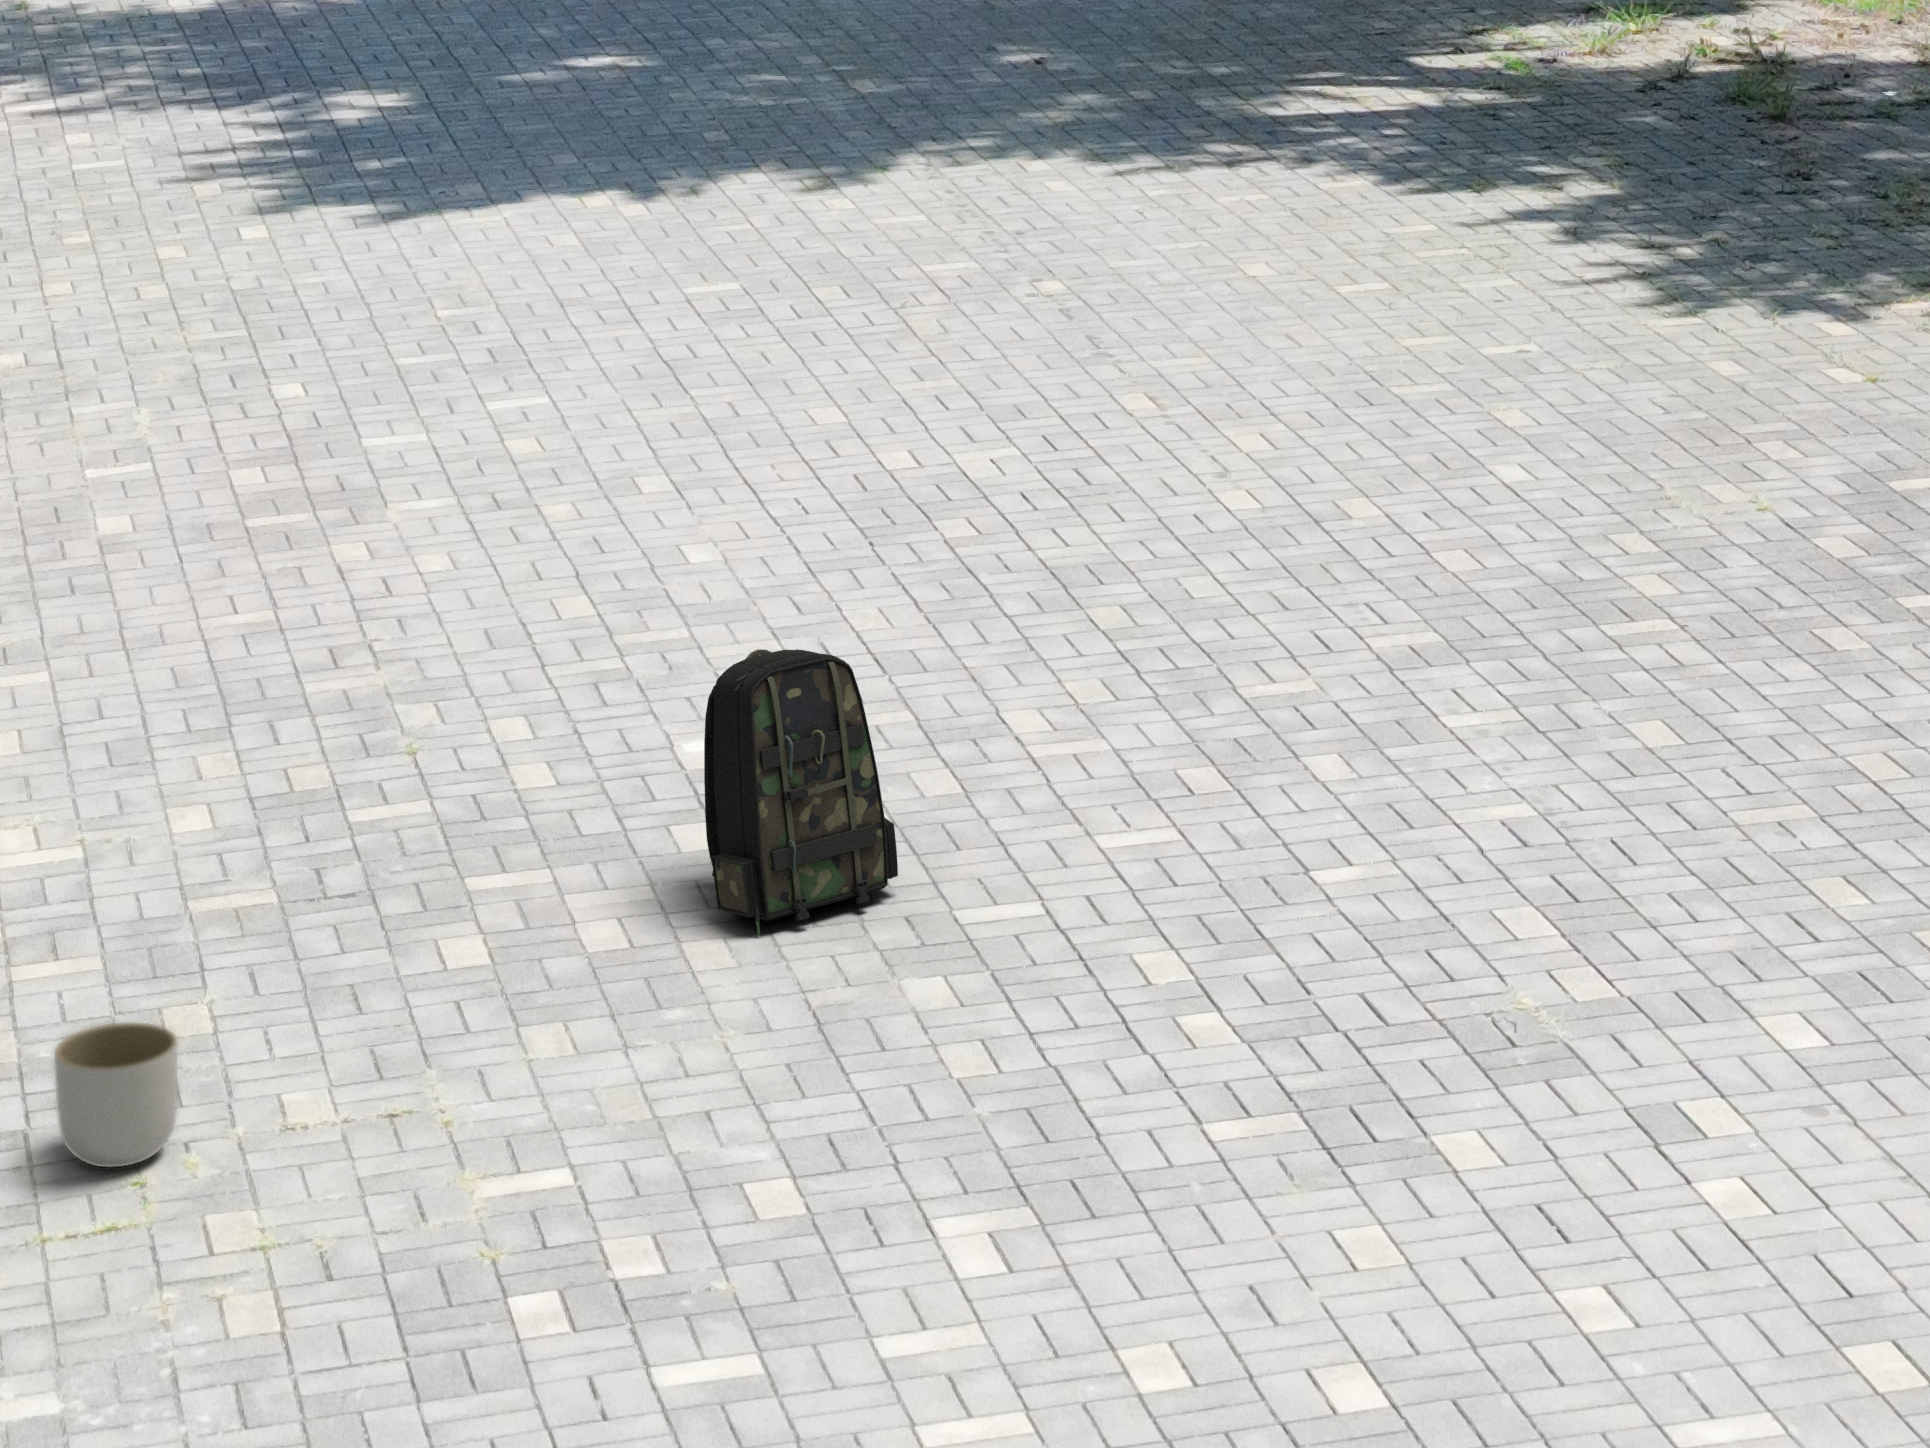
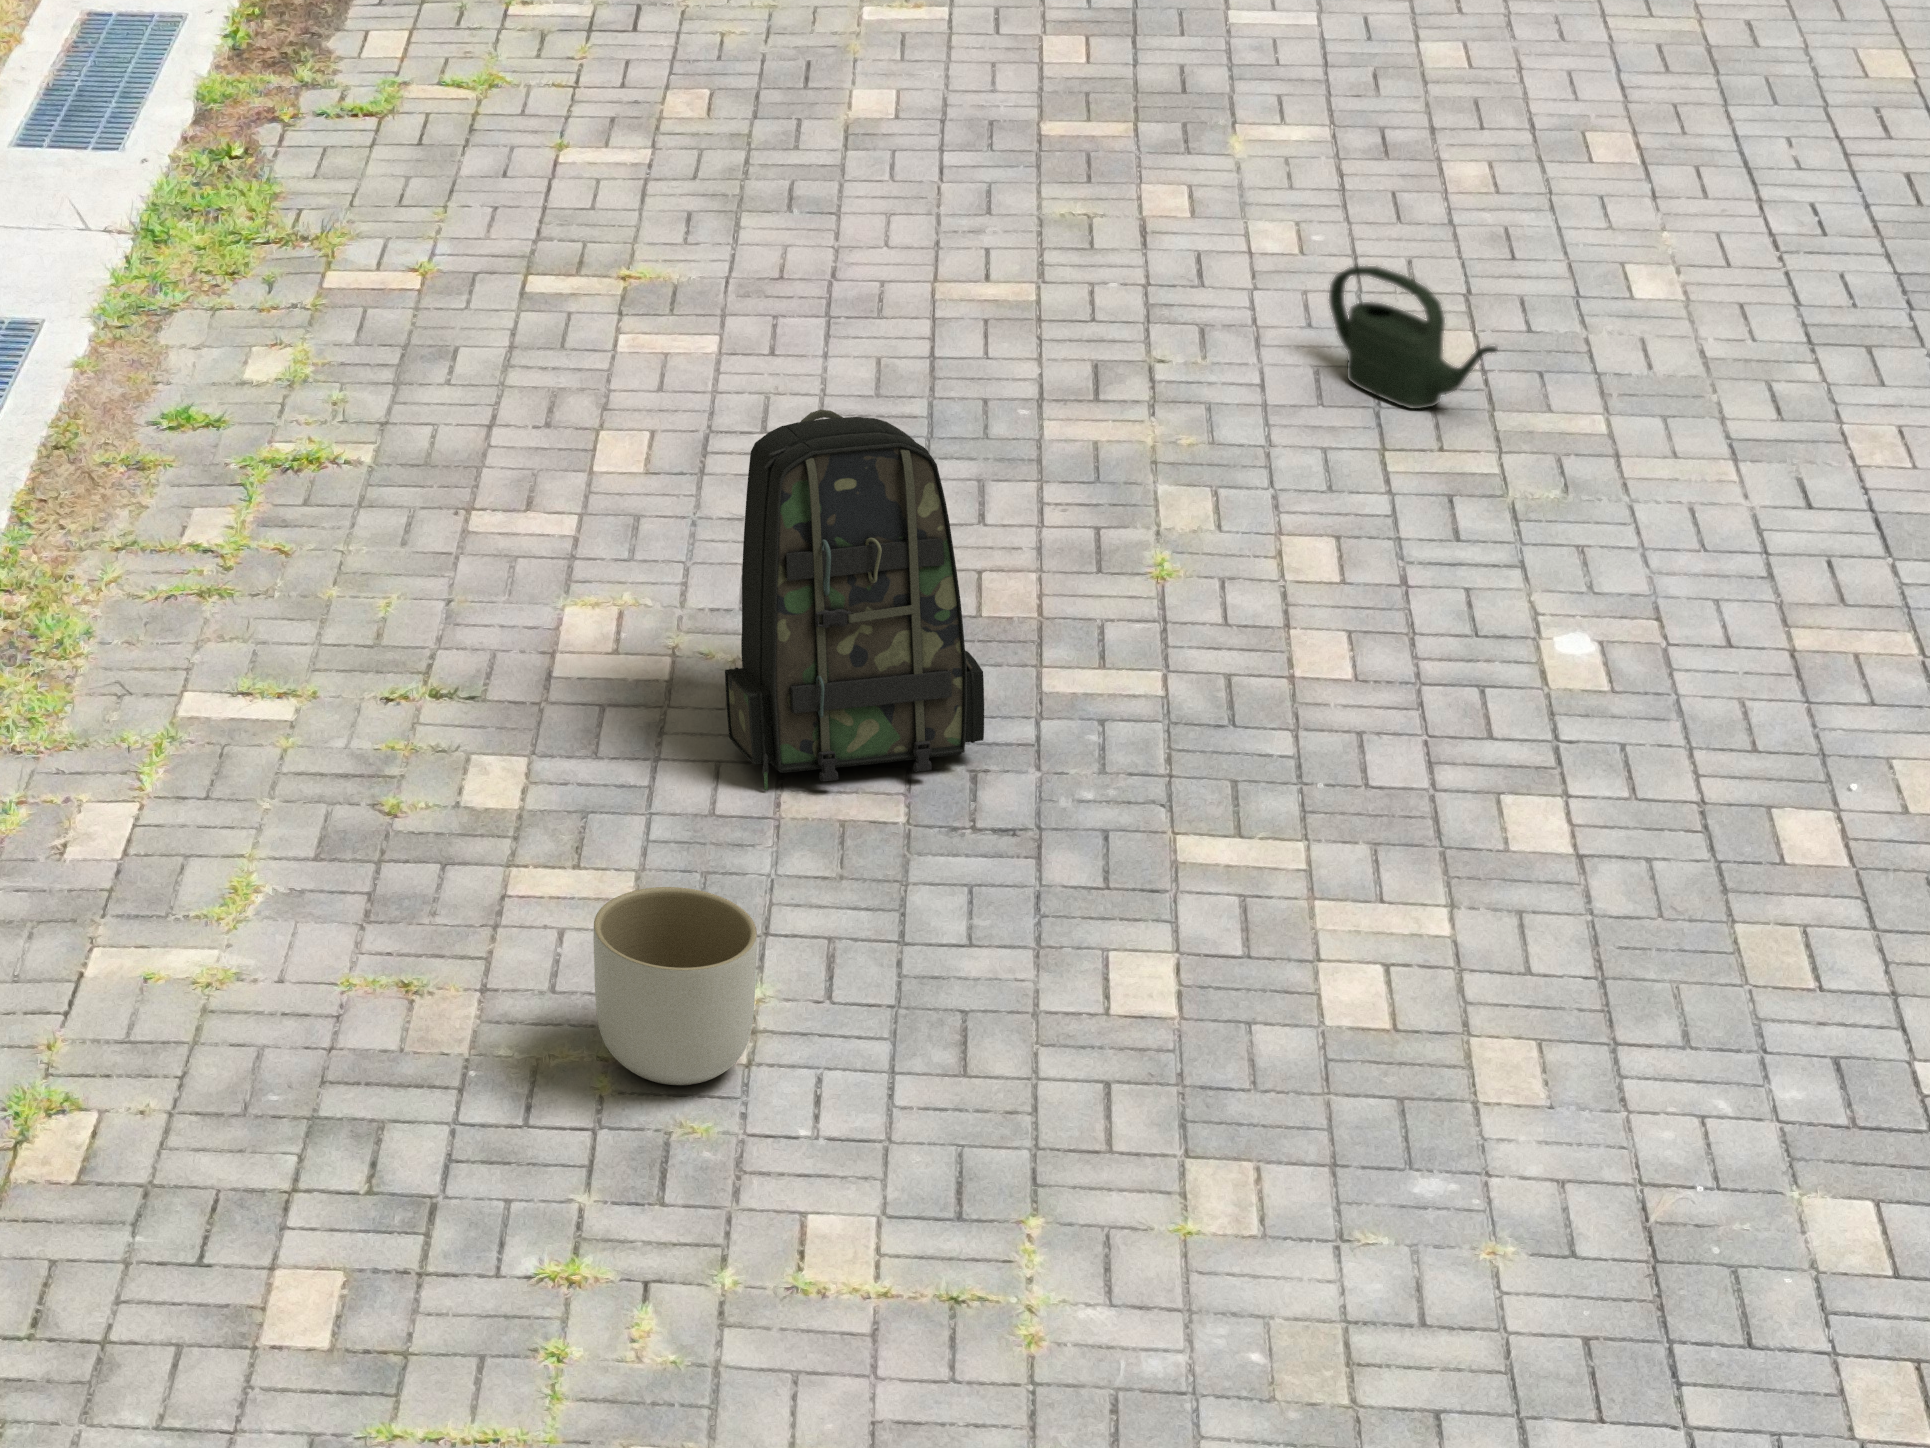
watering can: none [478,591,607,694] -> present [1329,266,1497,409]
backpack: present [704,649,898,936] -> present [725,410,984,790]

